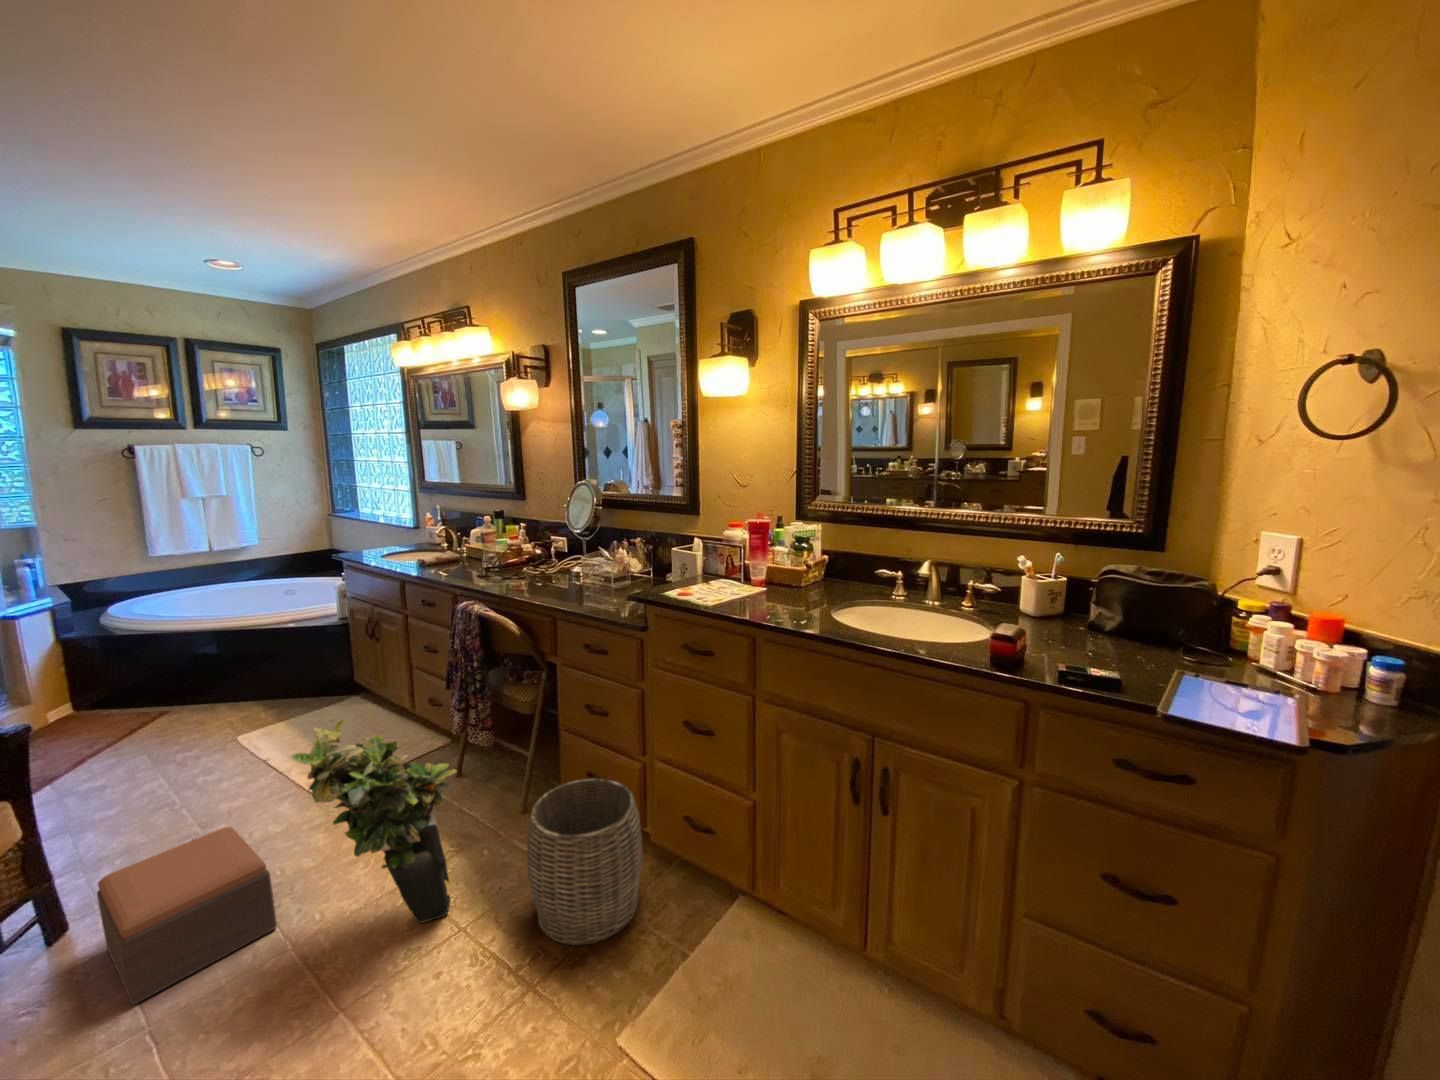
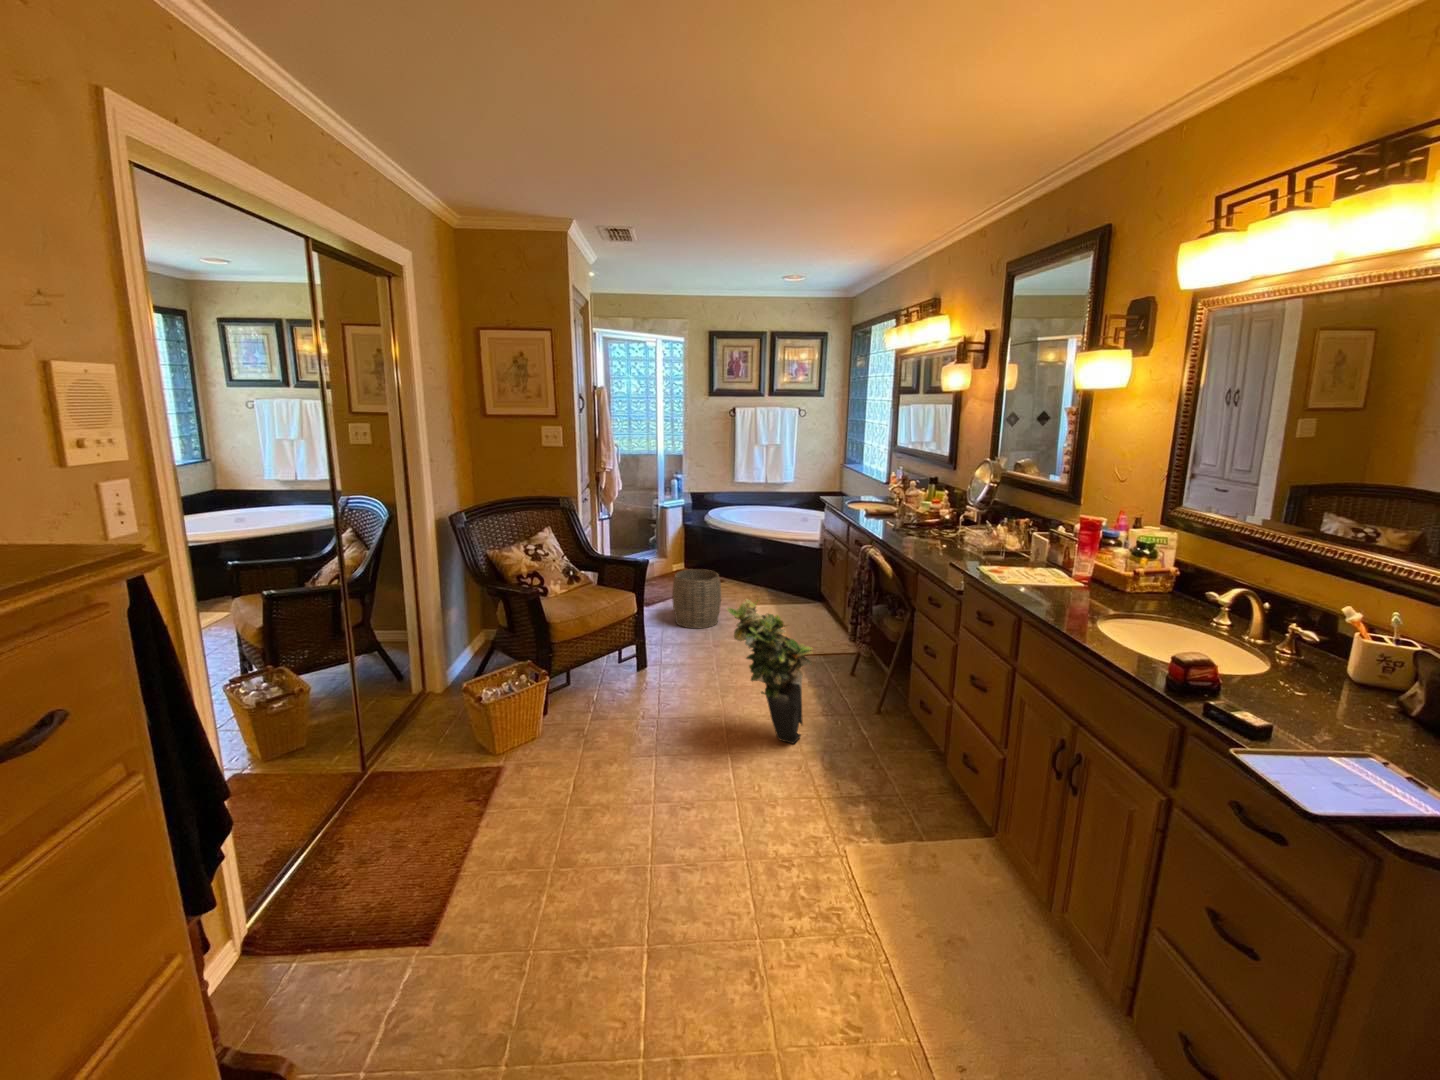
woven basket: present [527,779,643,945] -> present [672,569,721,629]
footstool: present [97,827,277,1004] -> none [654,645,718,710]

